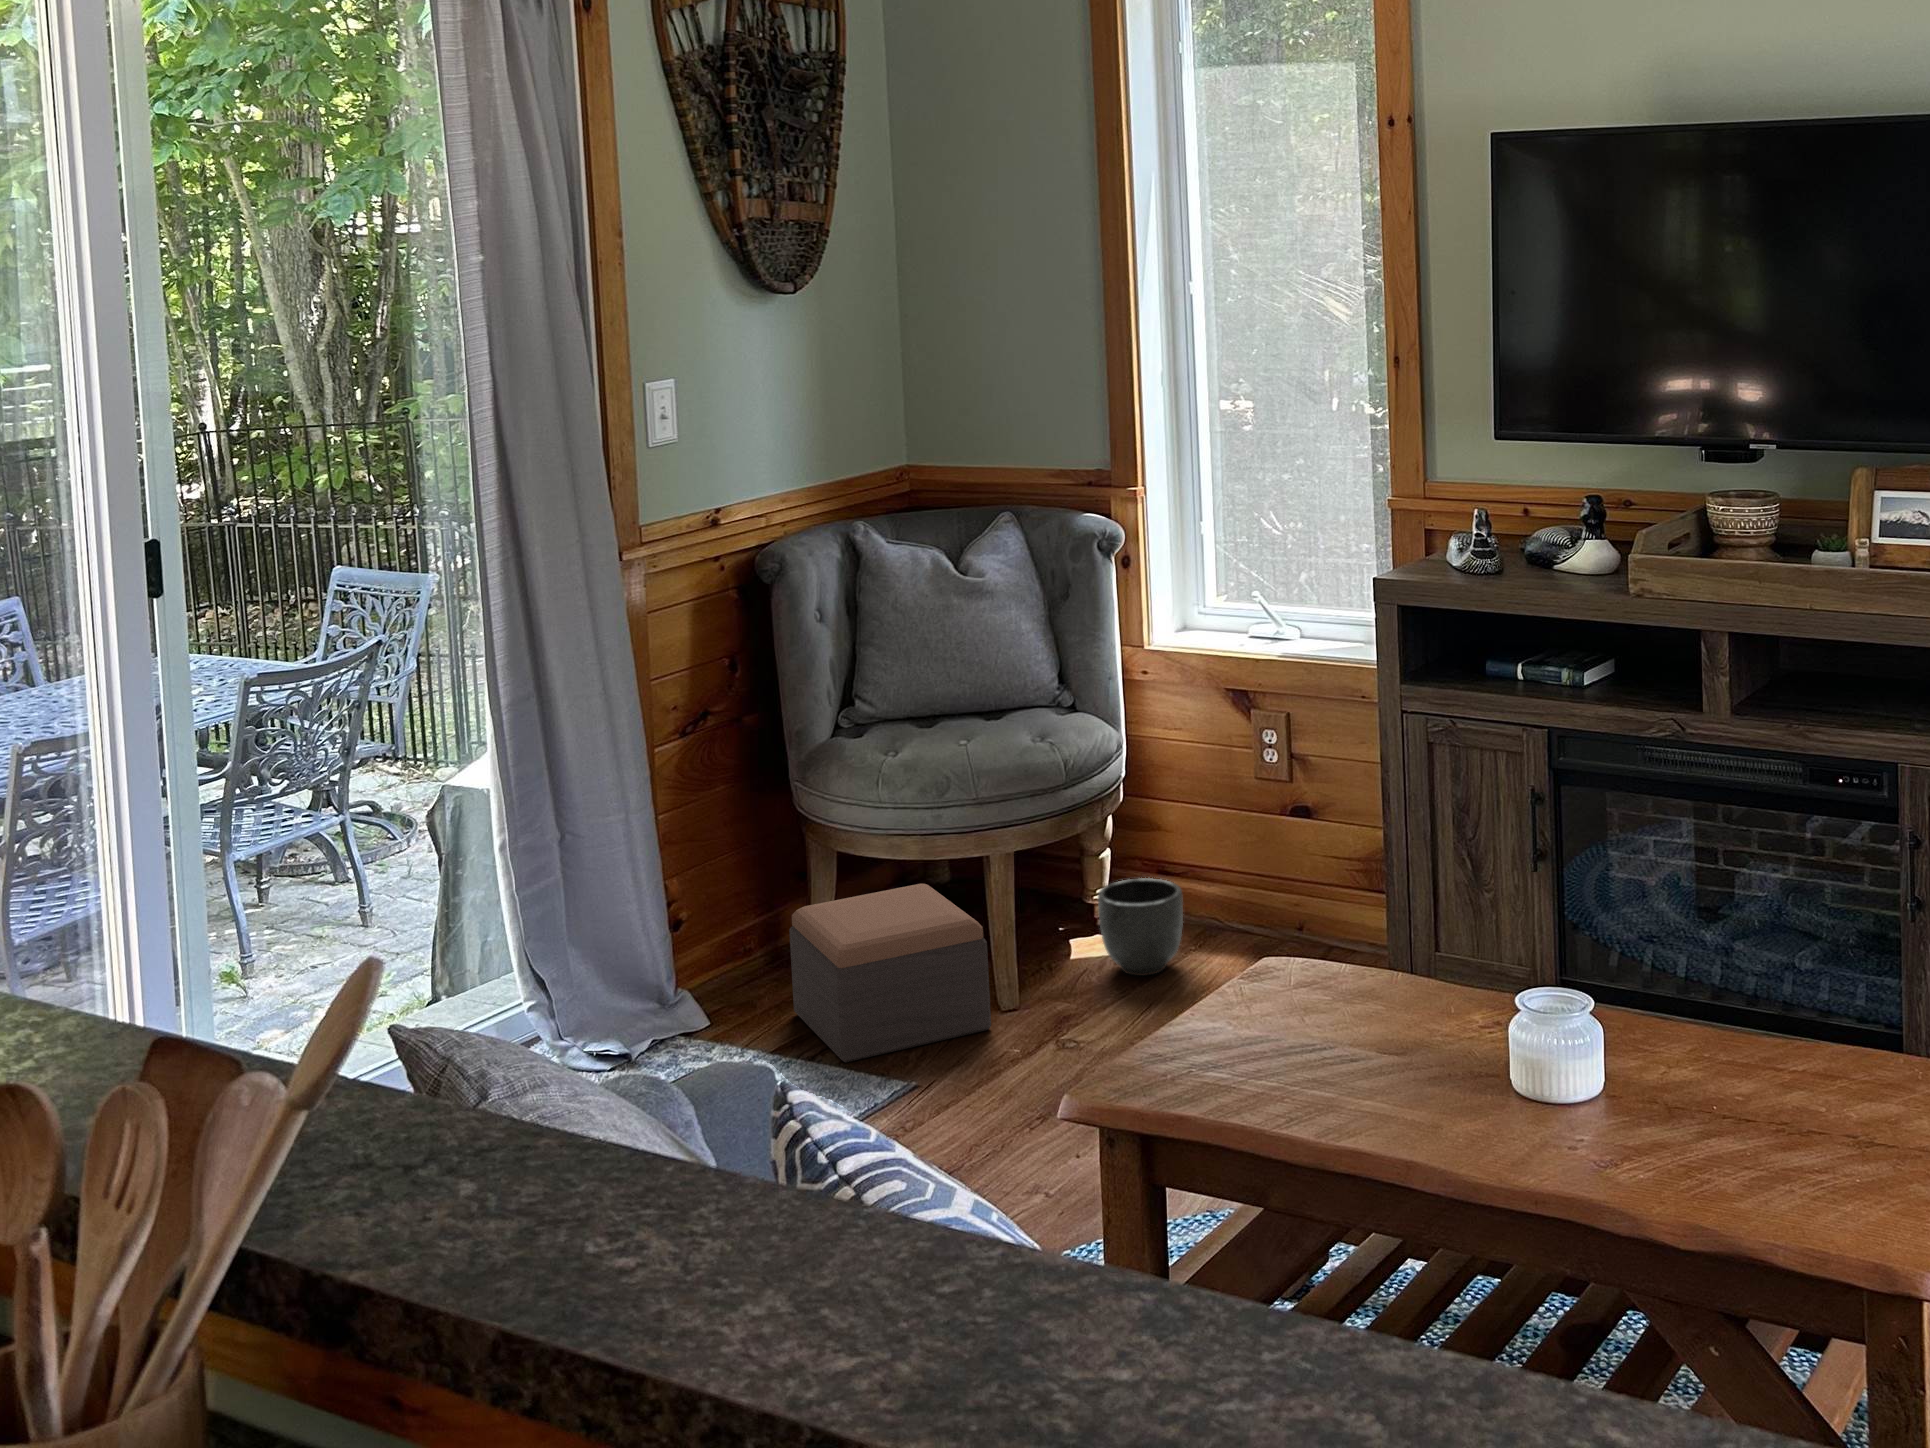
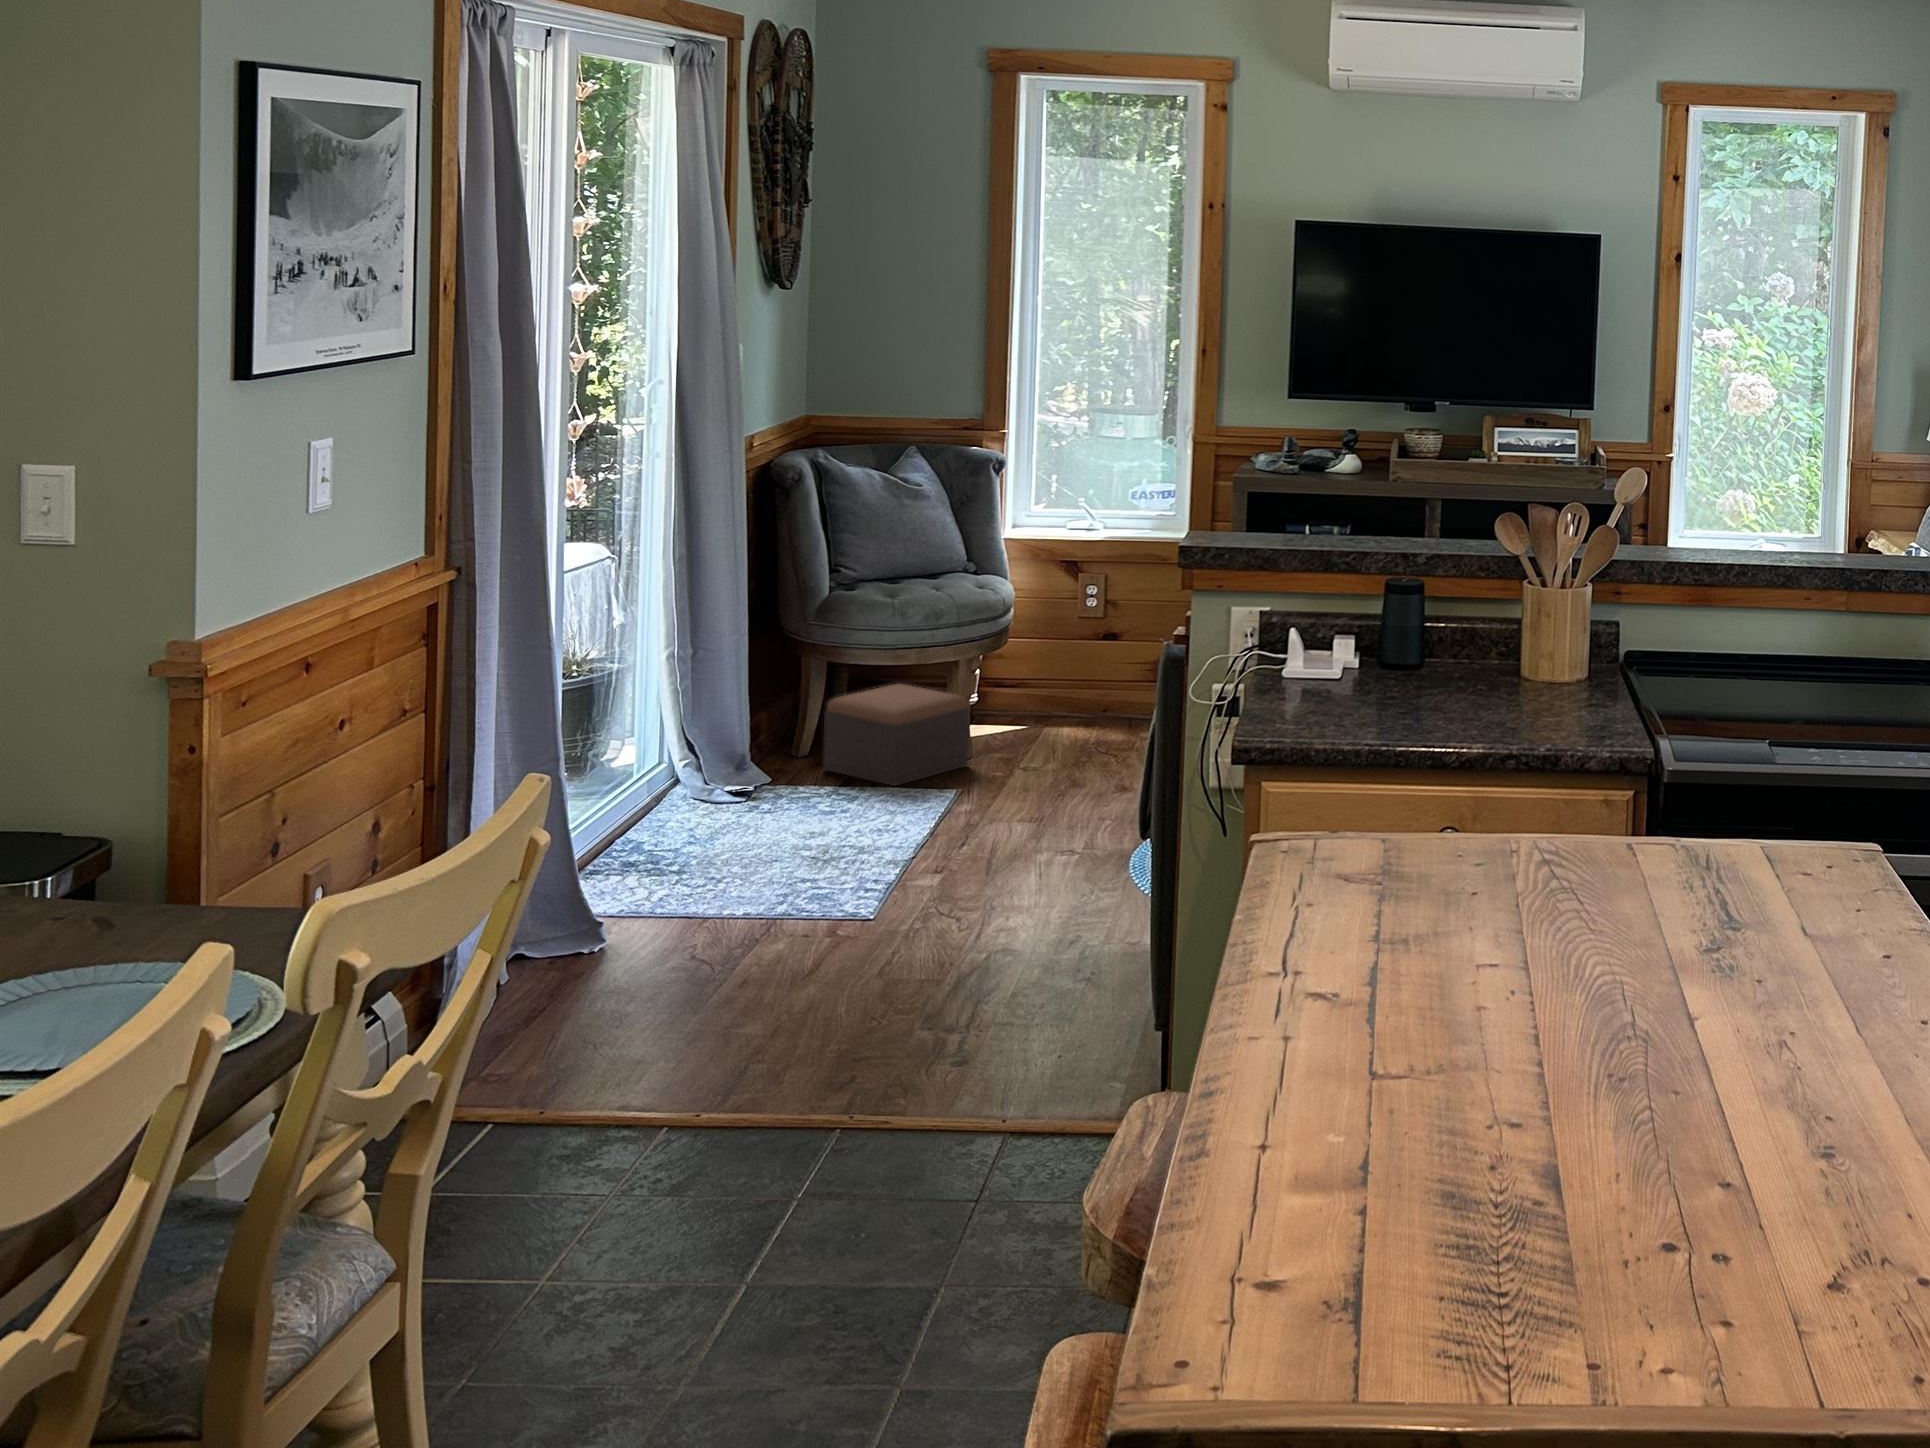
planter: present [1098,878,1183,976] -> none [1000,679,1055,738]

